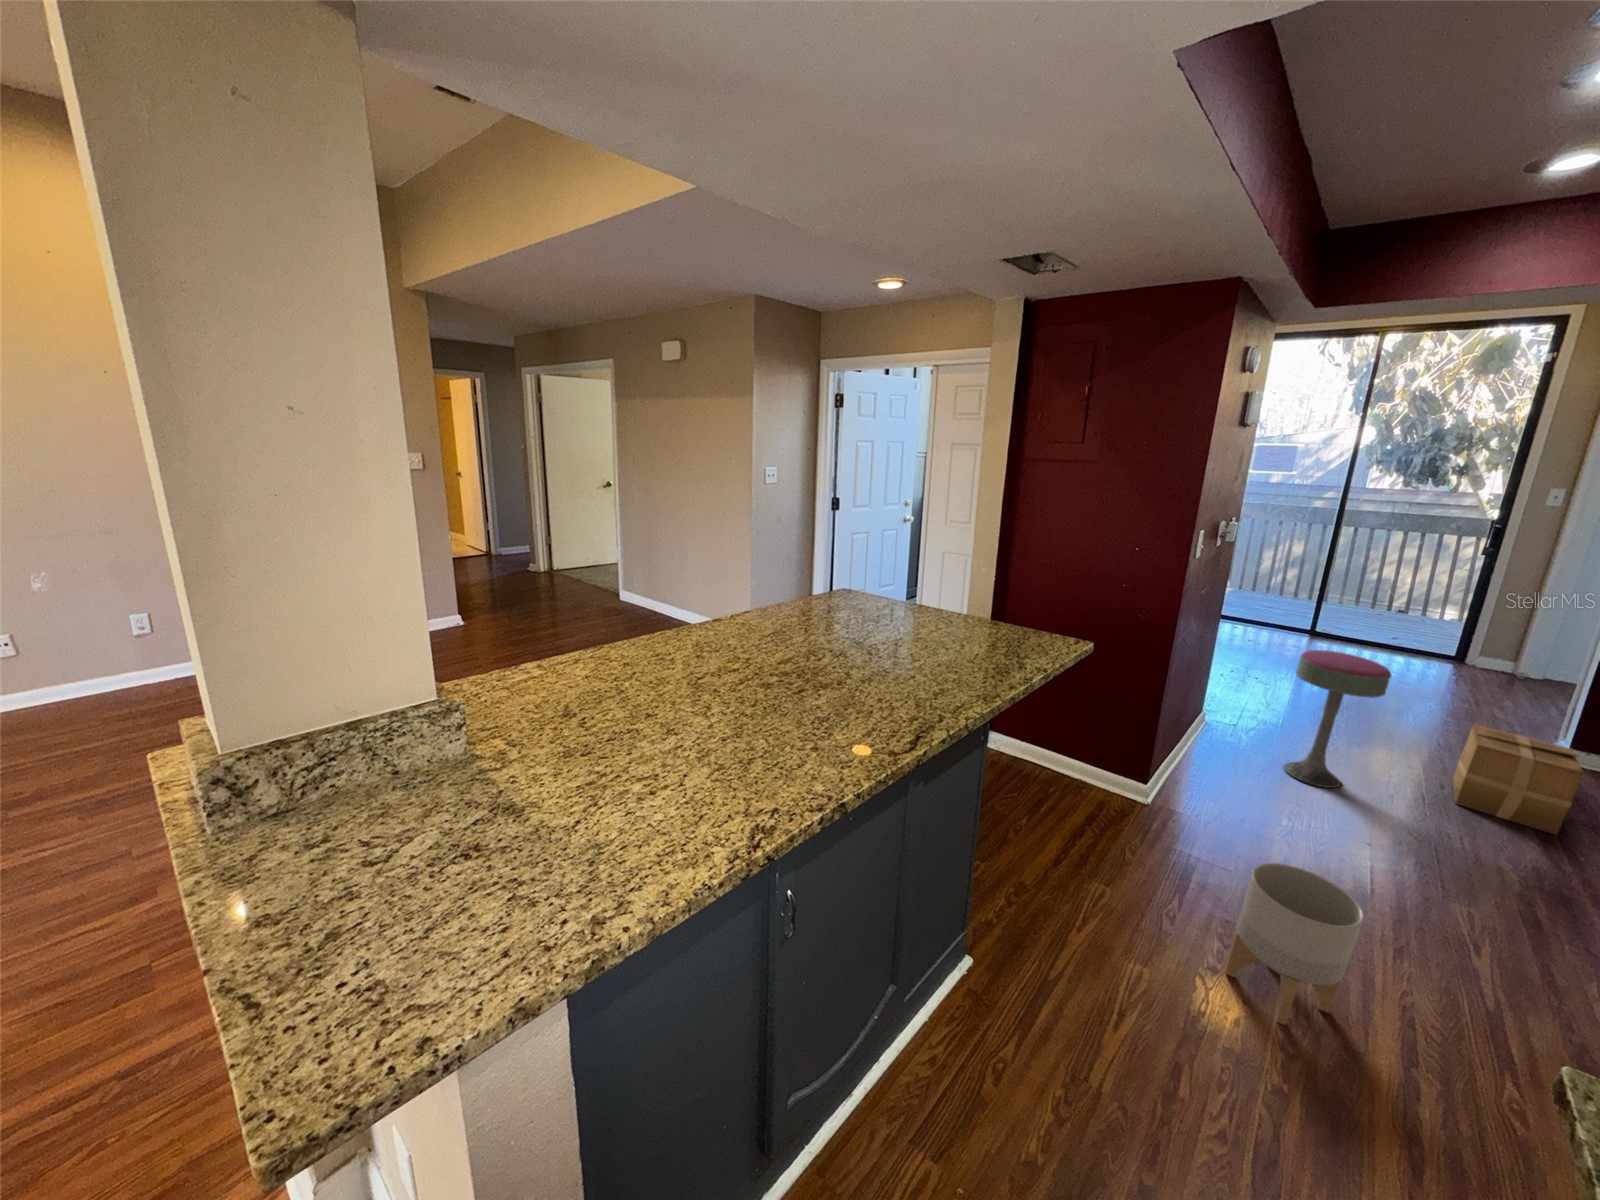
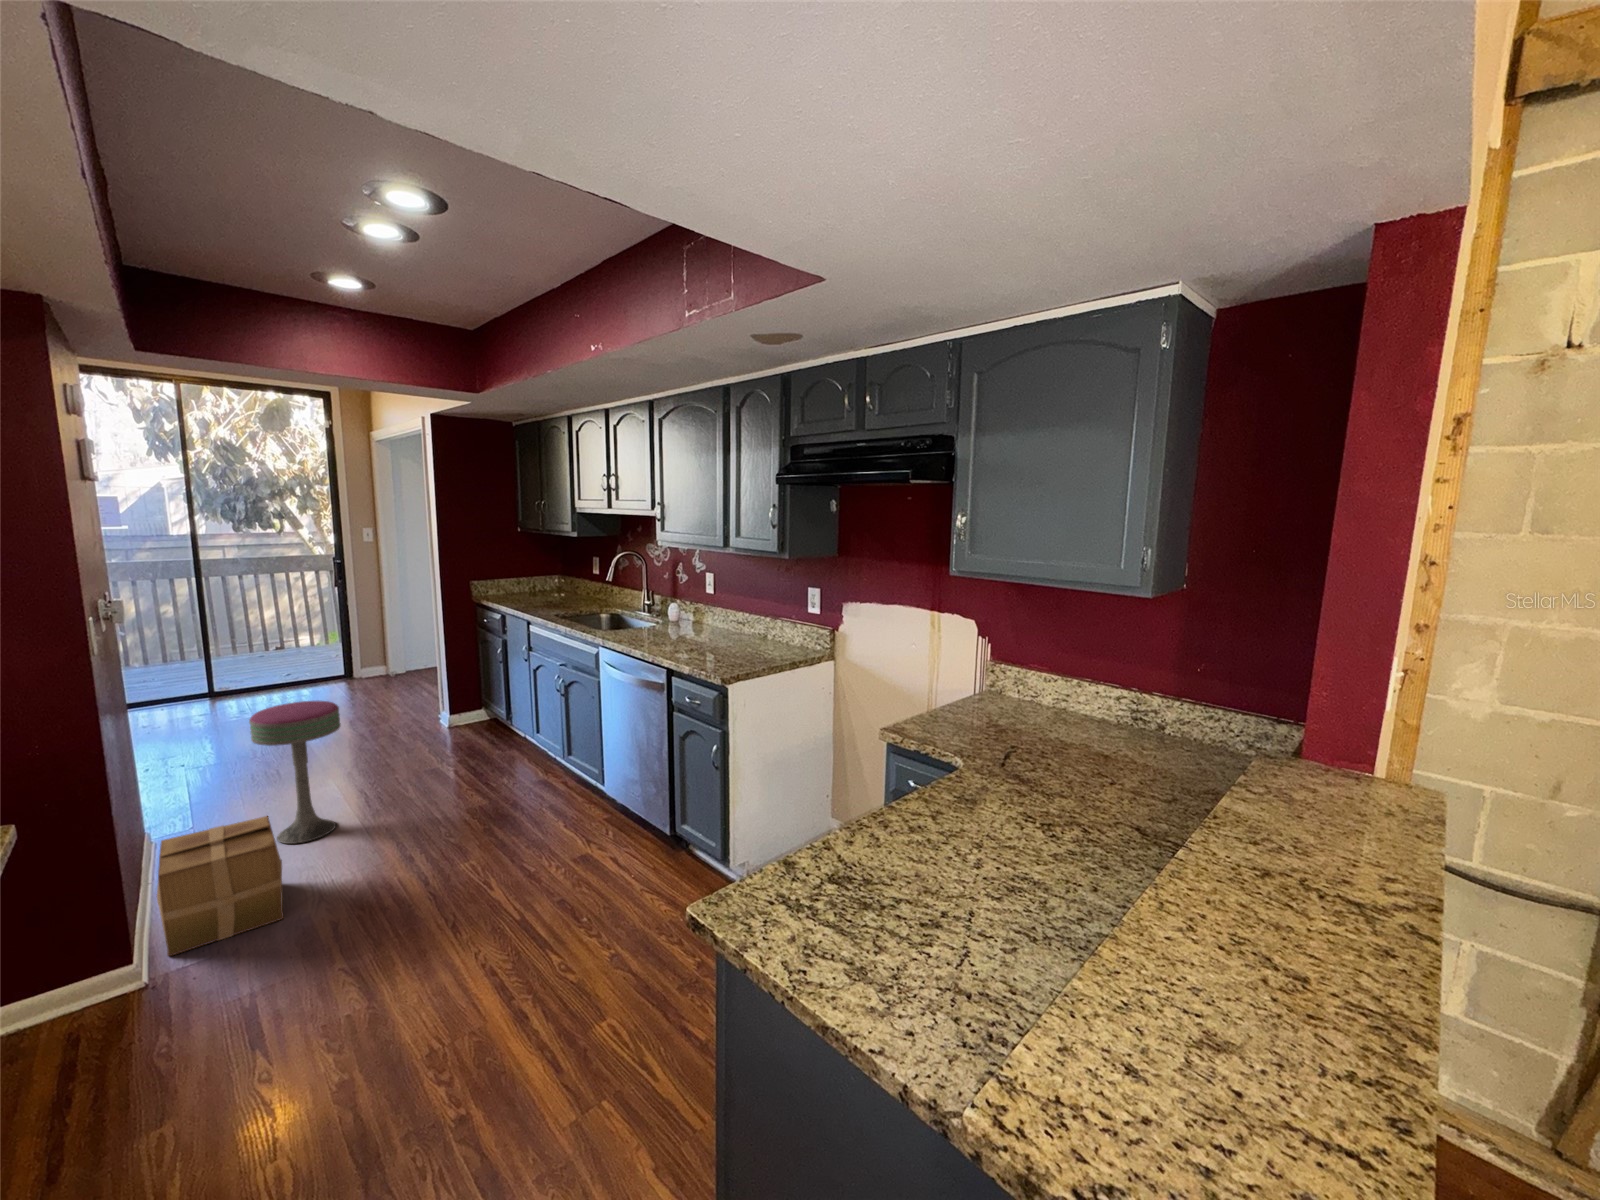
cardboard box: present [1452,724,1583,835] -> present [157,816,284,956]
planter: present [1225,863,1364,1025] -> none [354,901,460,1067]

